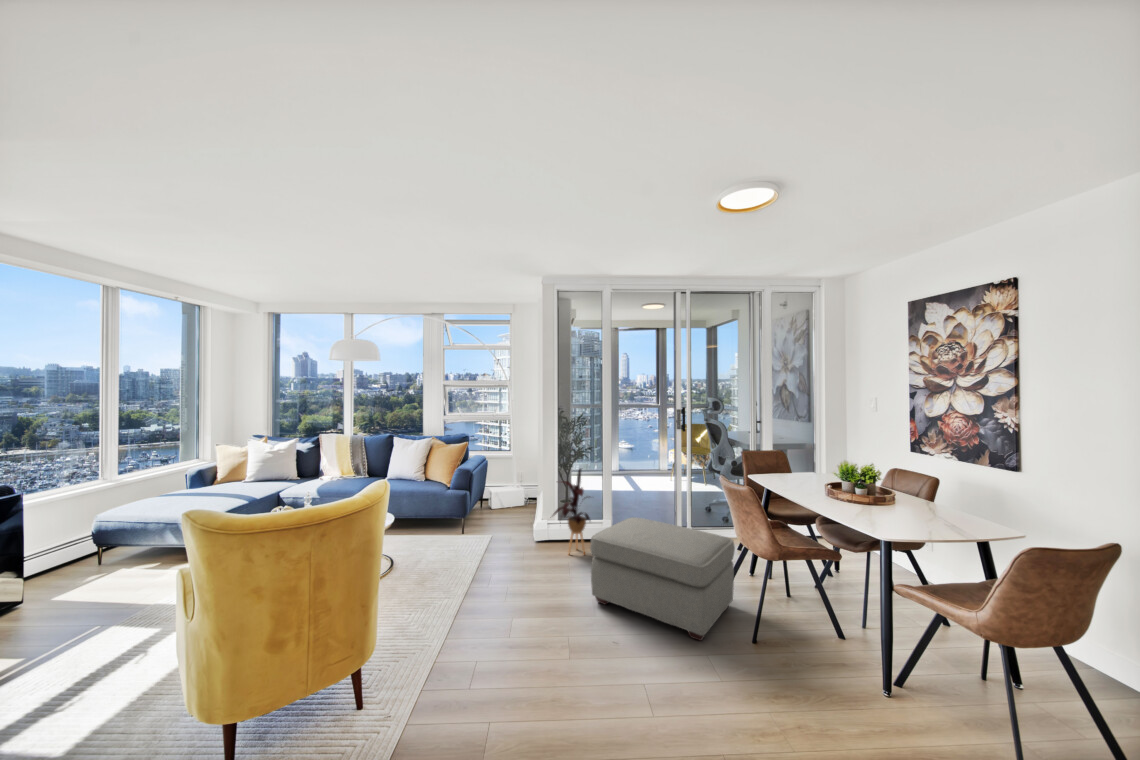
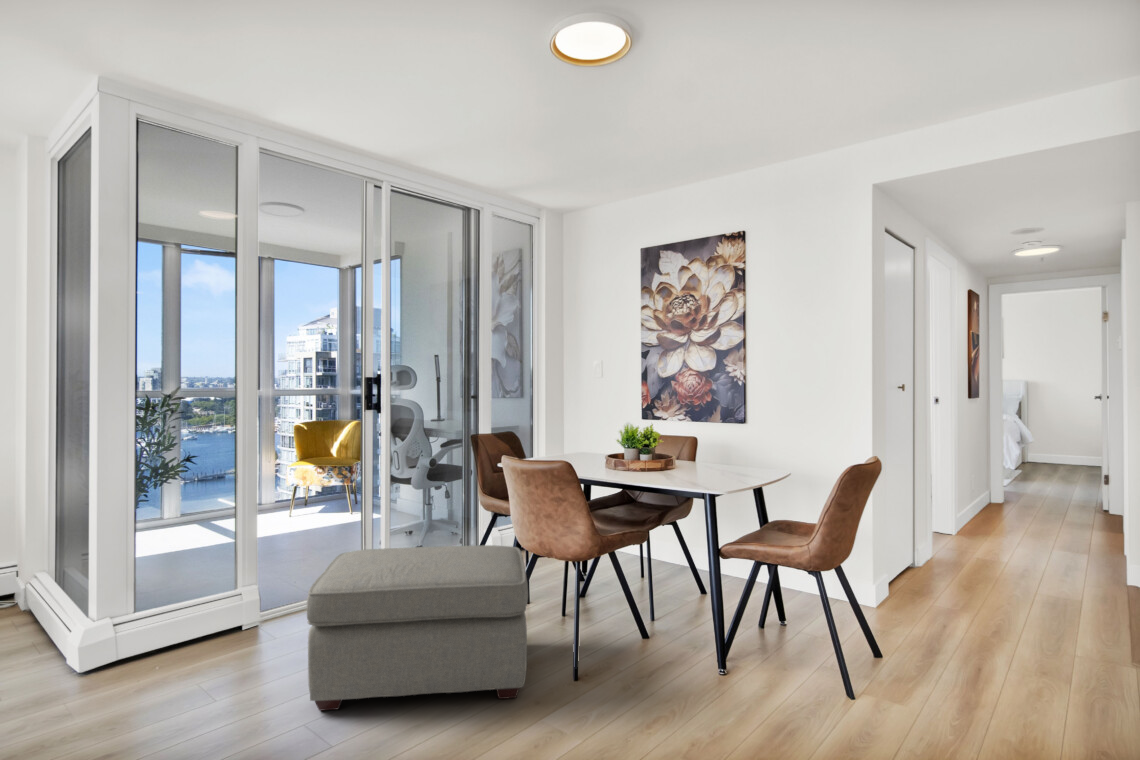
house plant: present [553,468,590,554] -> none [151,483,246,661]

